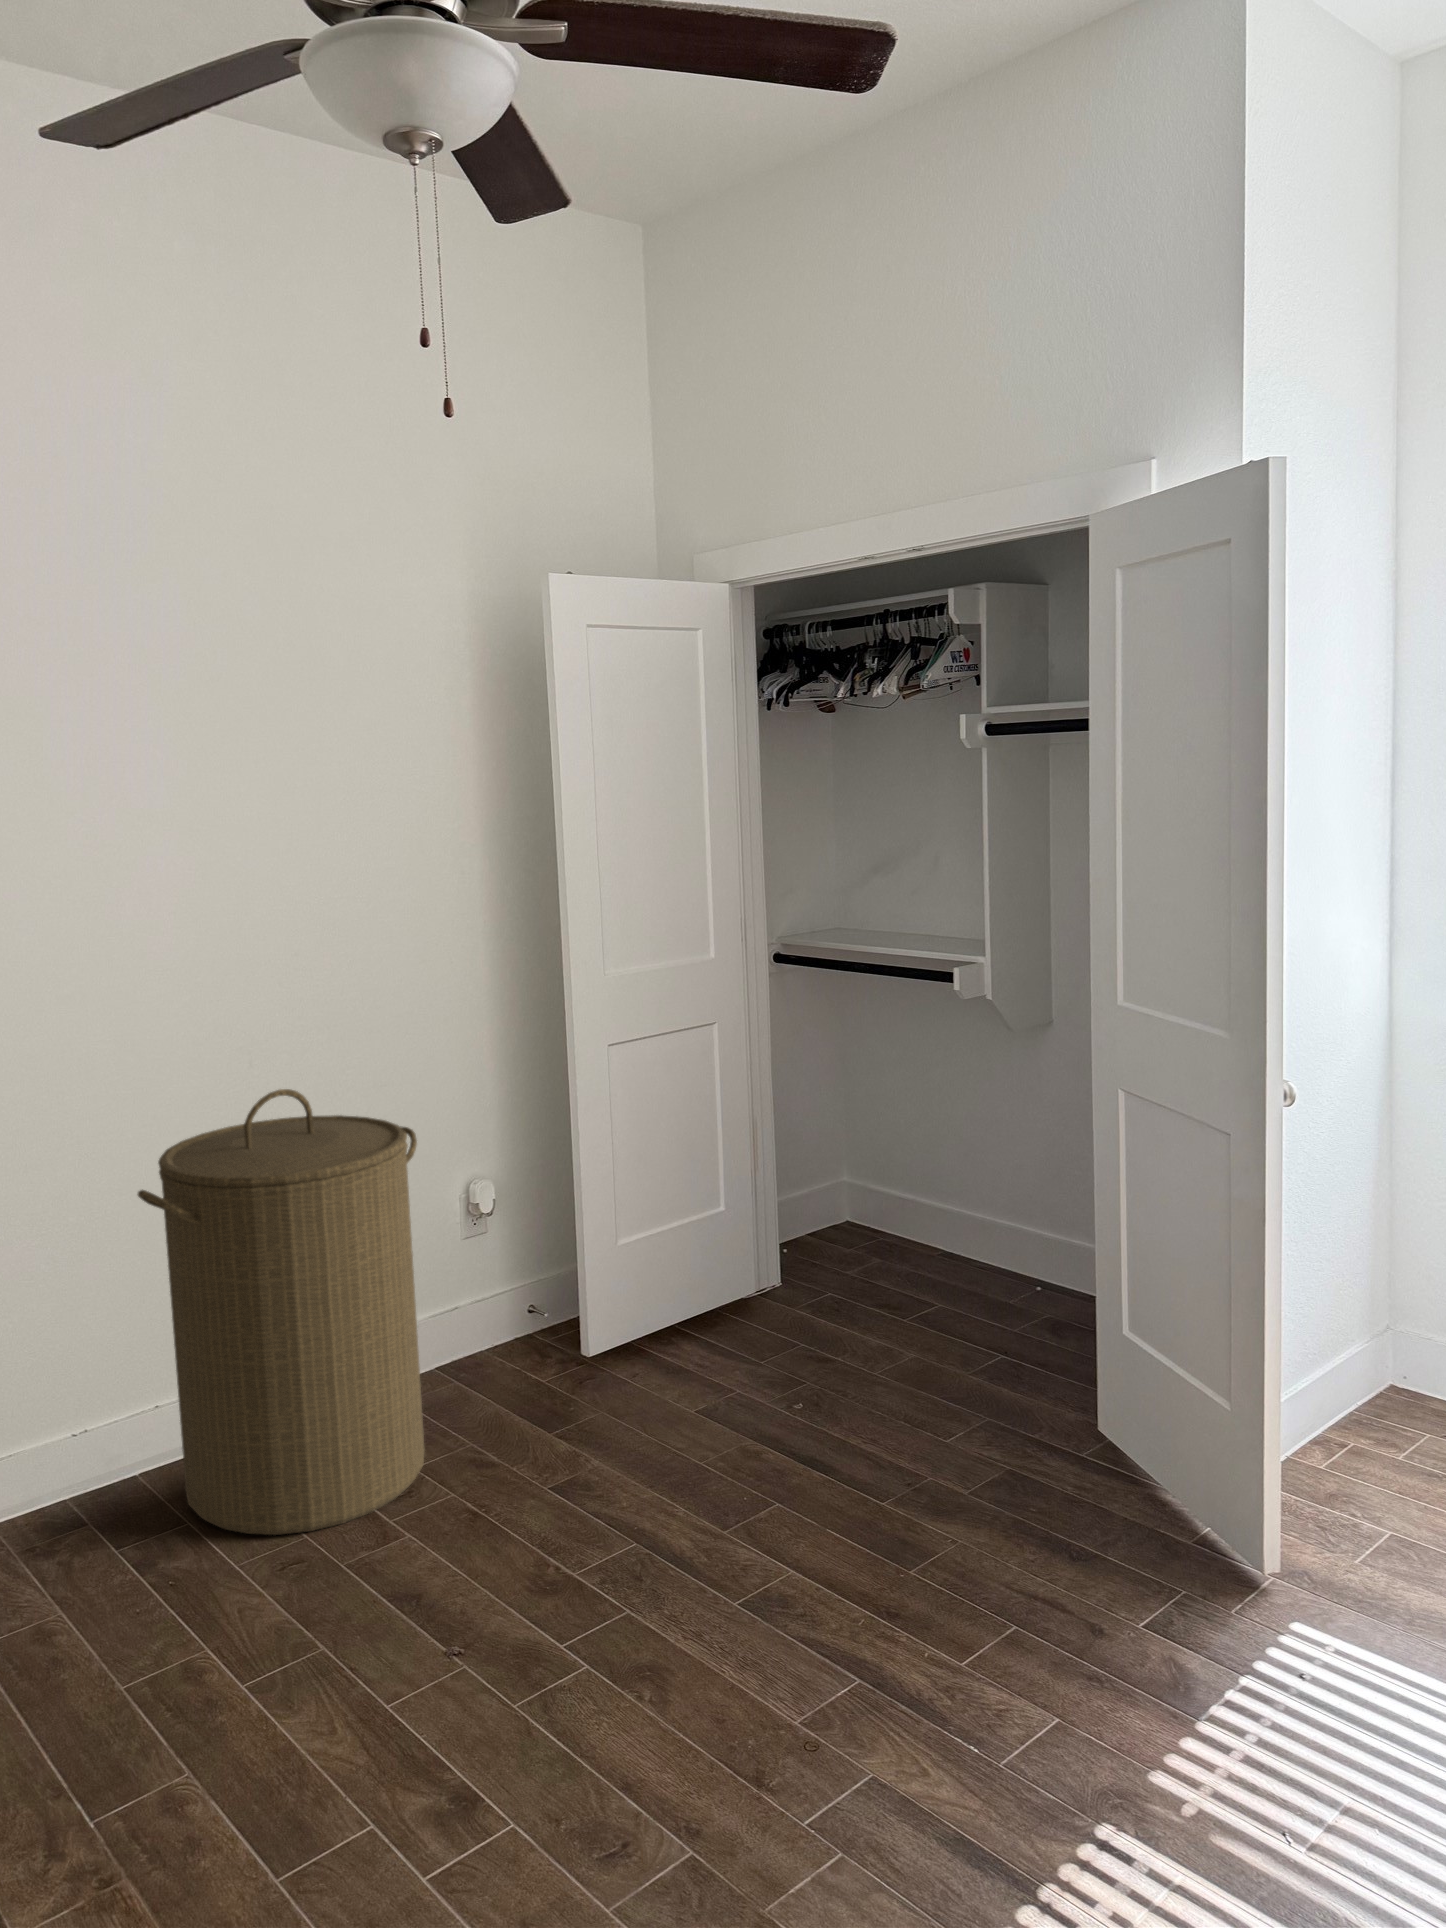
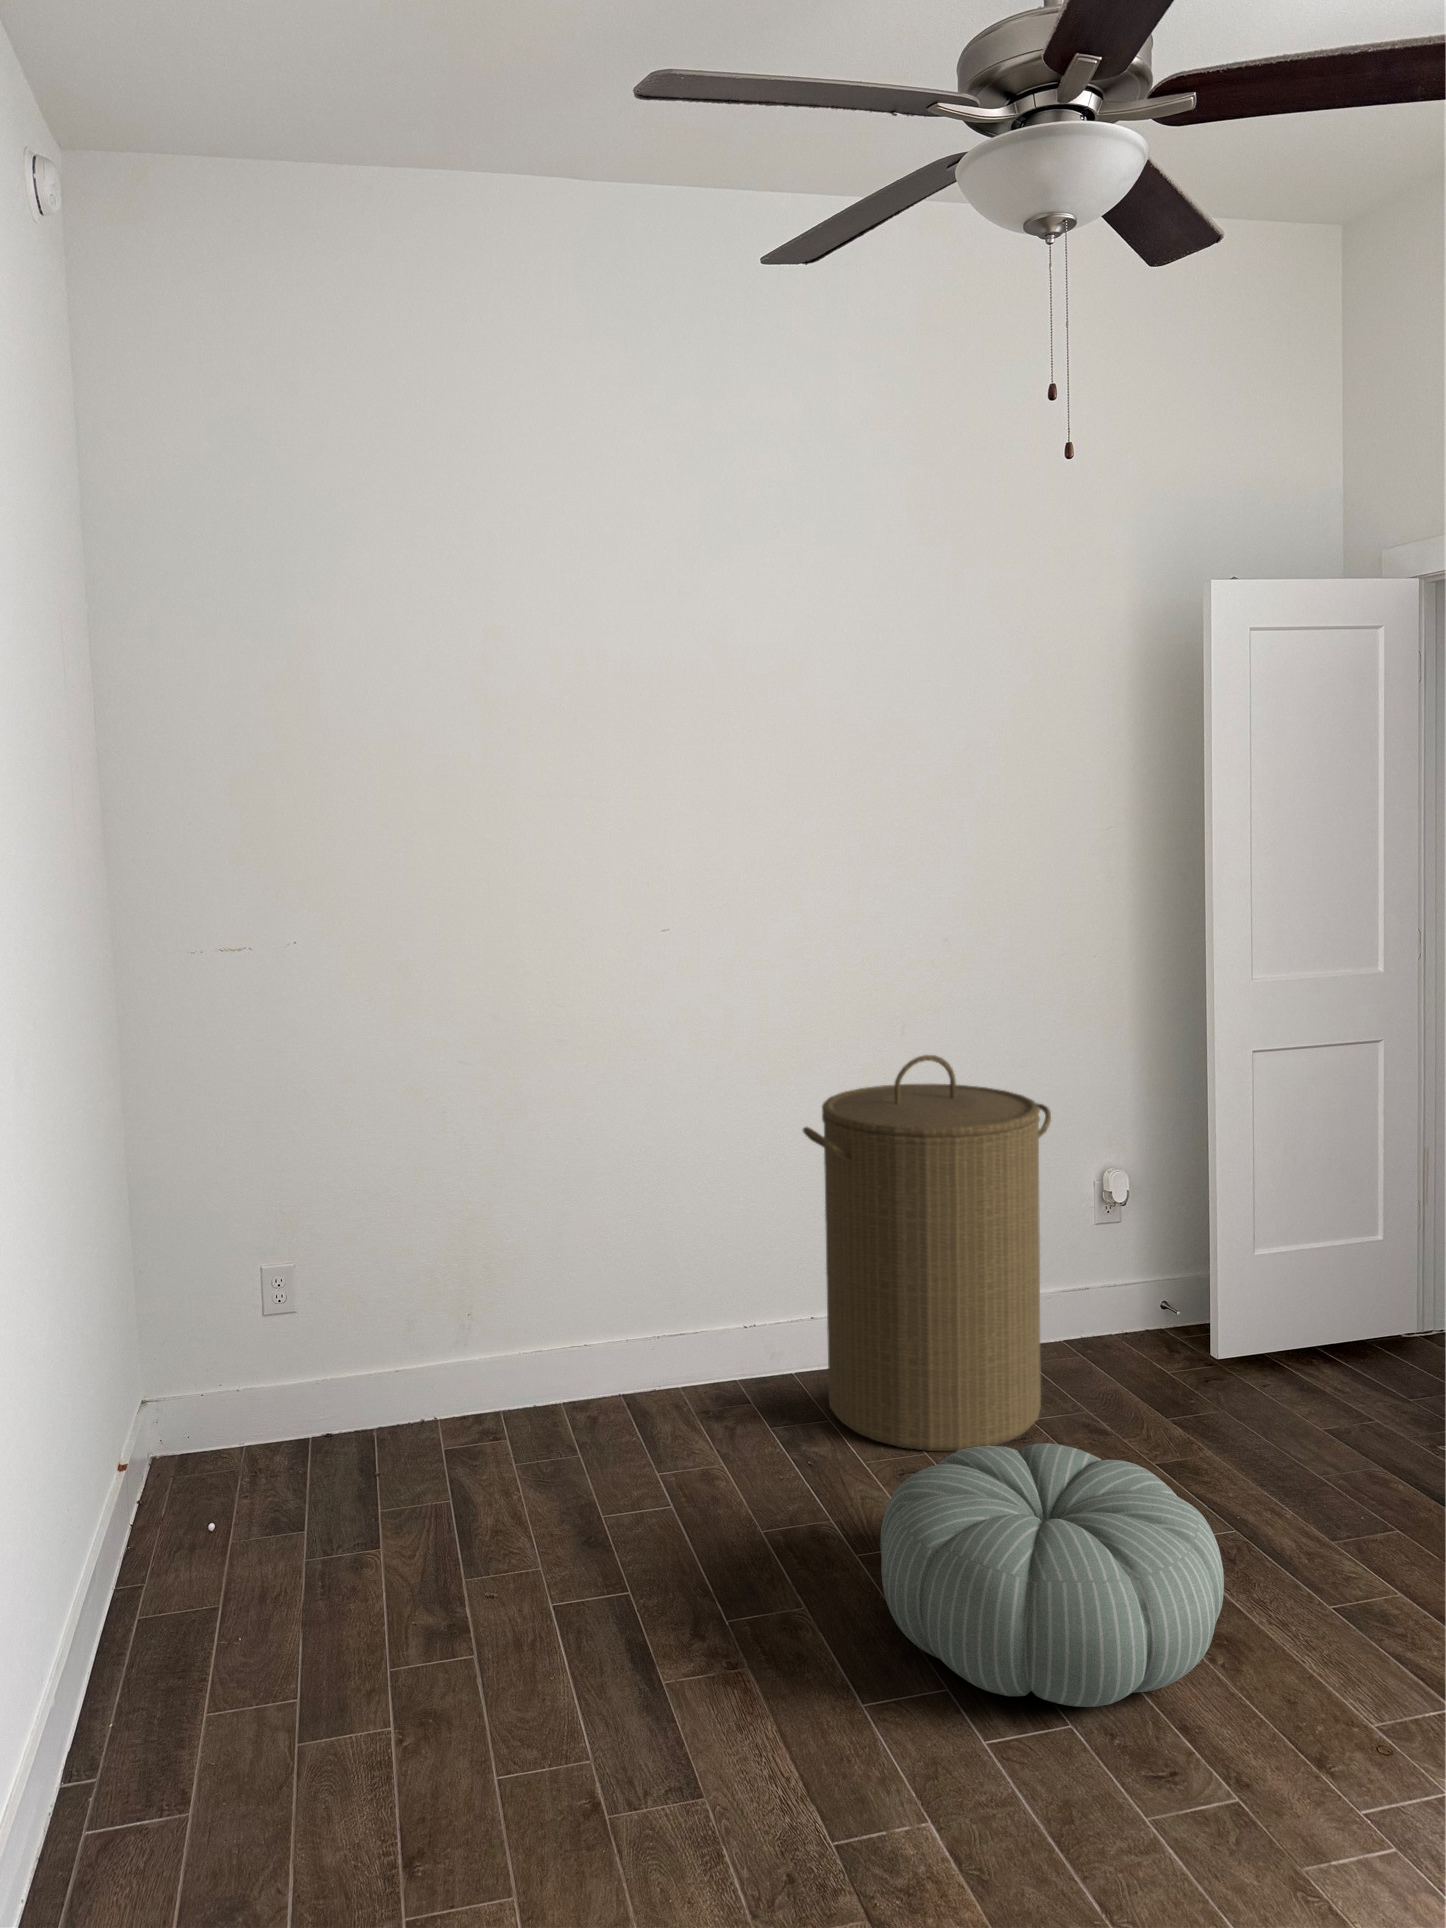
pouf: none [276,1505,646,1815] -> present [881,1443,1224,1707]

